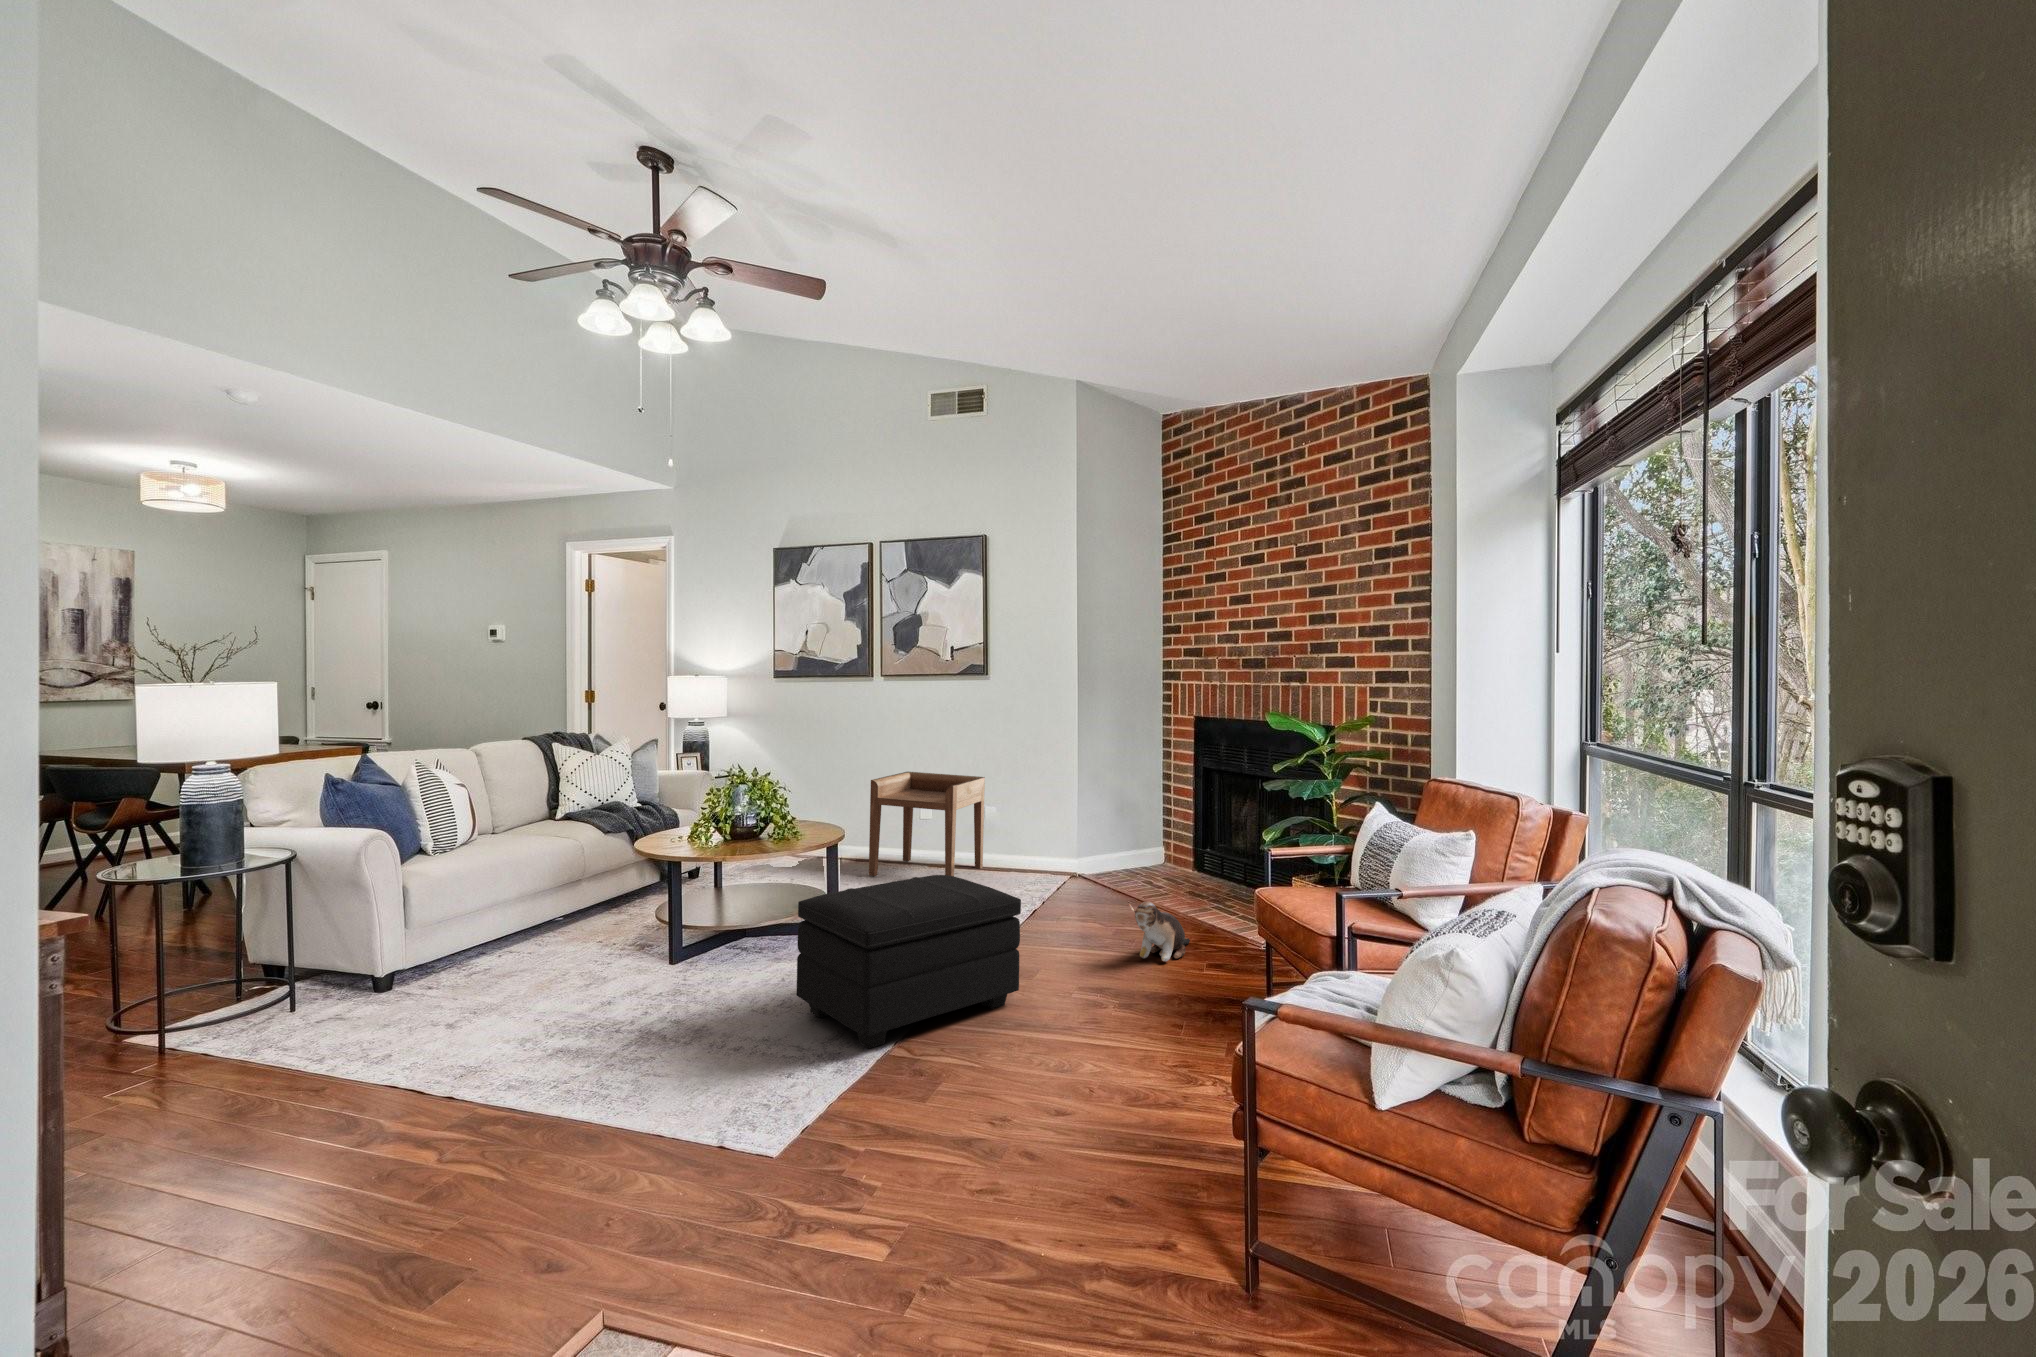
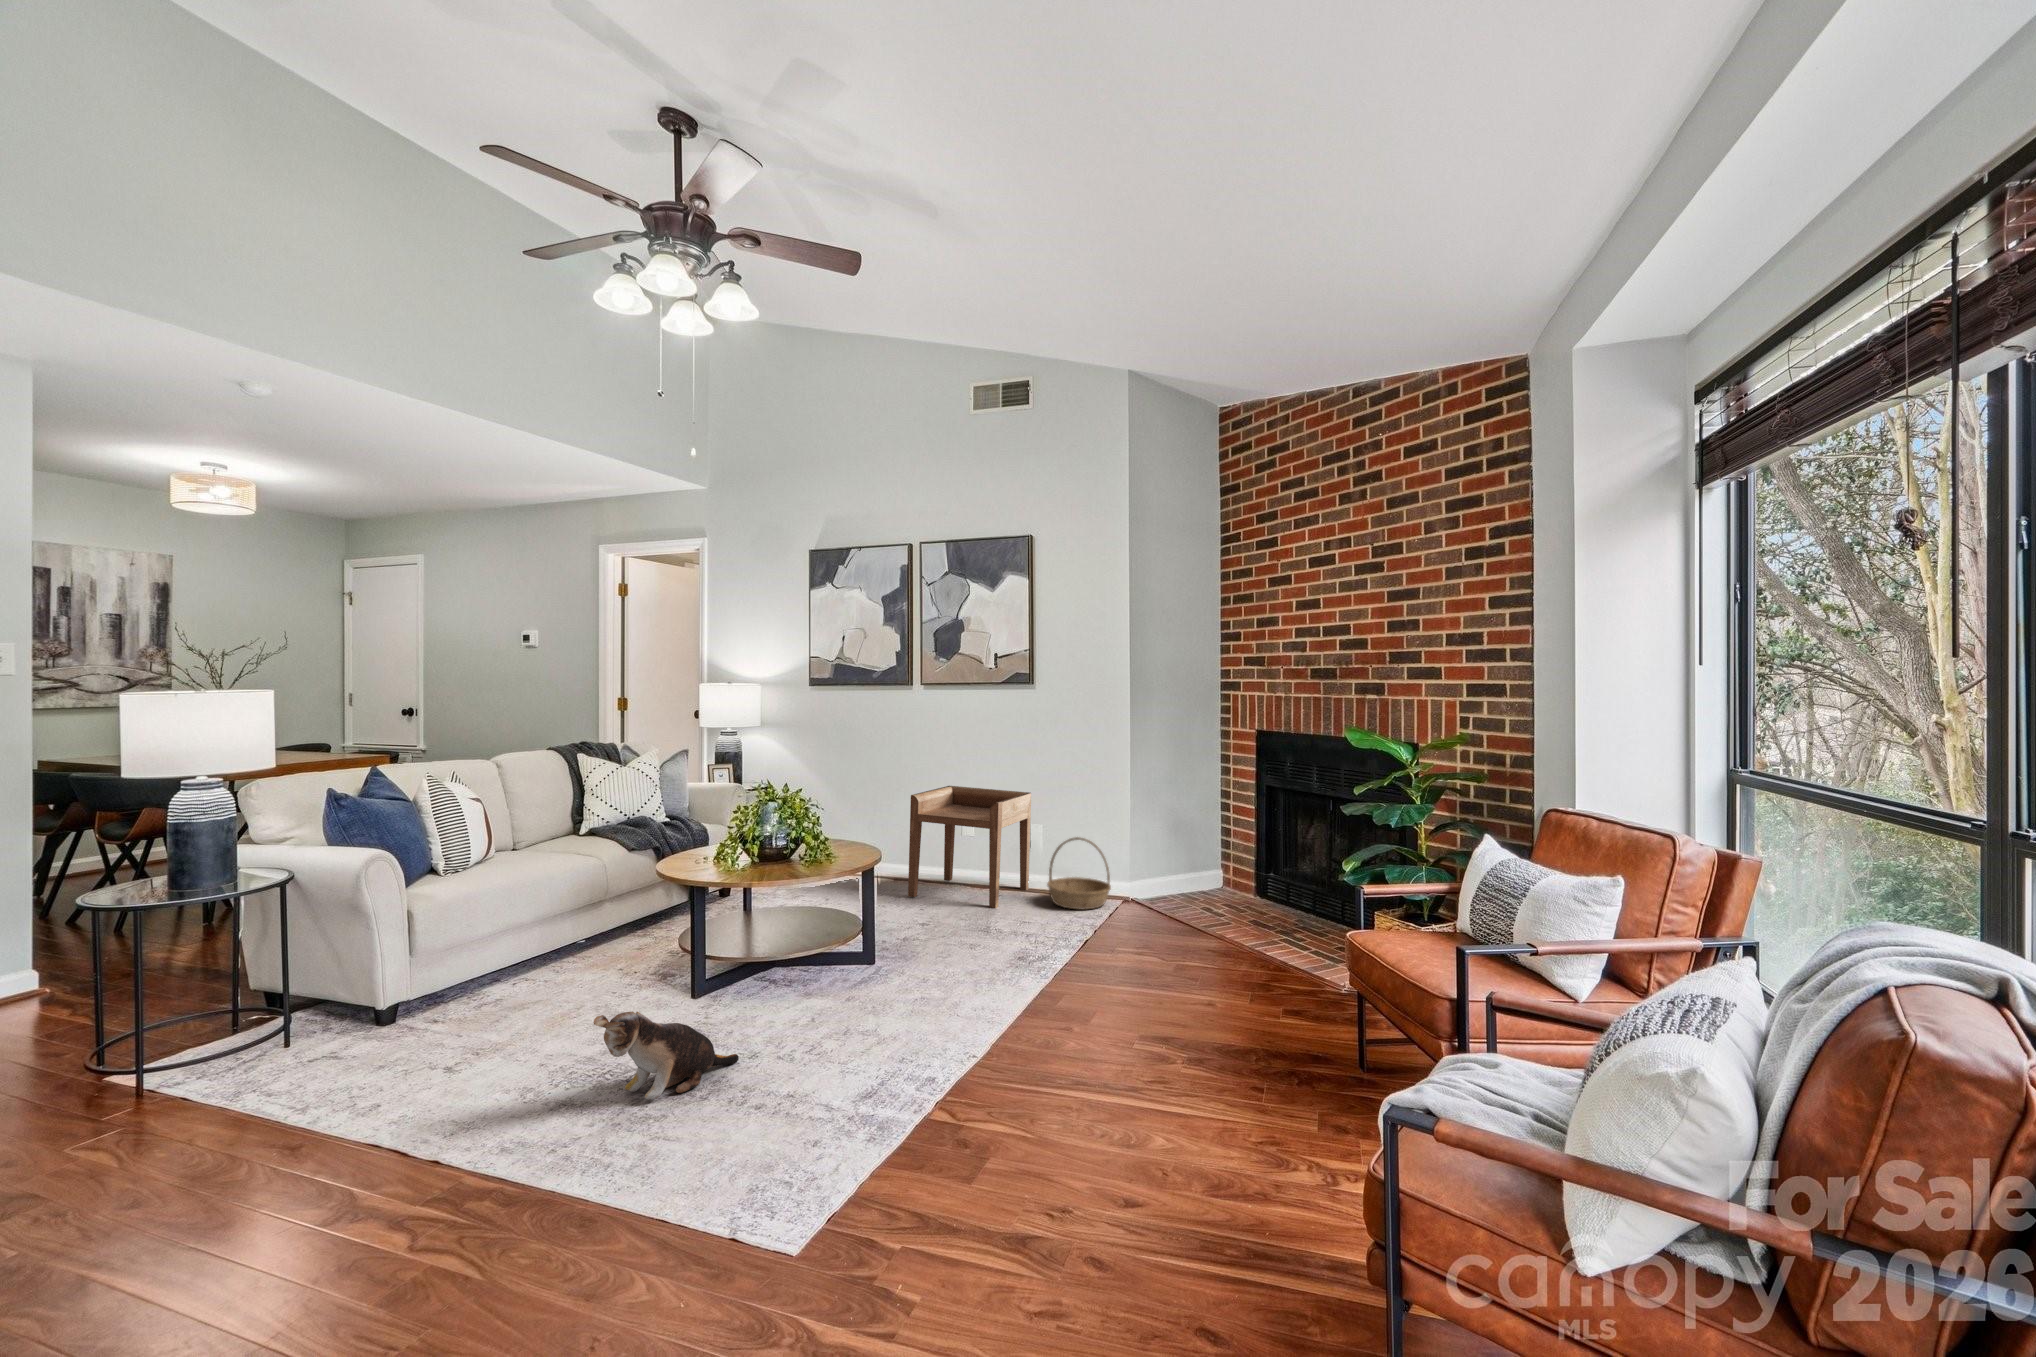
basket: none [999,818,1059,884] -> present [1047,837,1111,910]
footstool: present [796,875,1021,1048] -> none [827,907,1079,1111]
plush toy: present [1129,902,1190,961] -> present [594,1012,739,1099]

